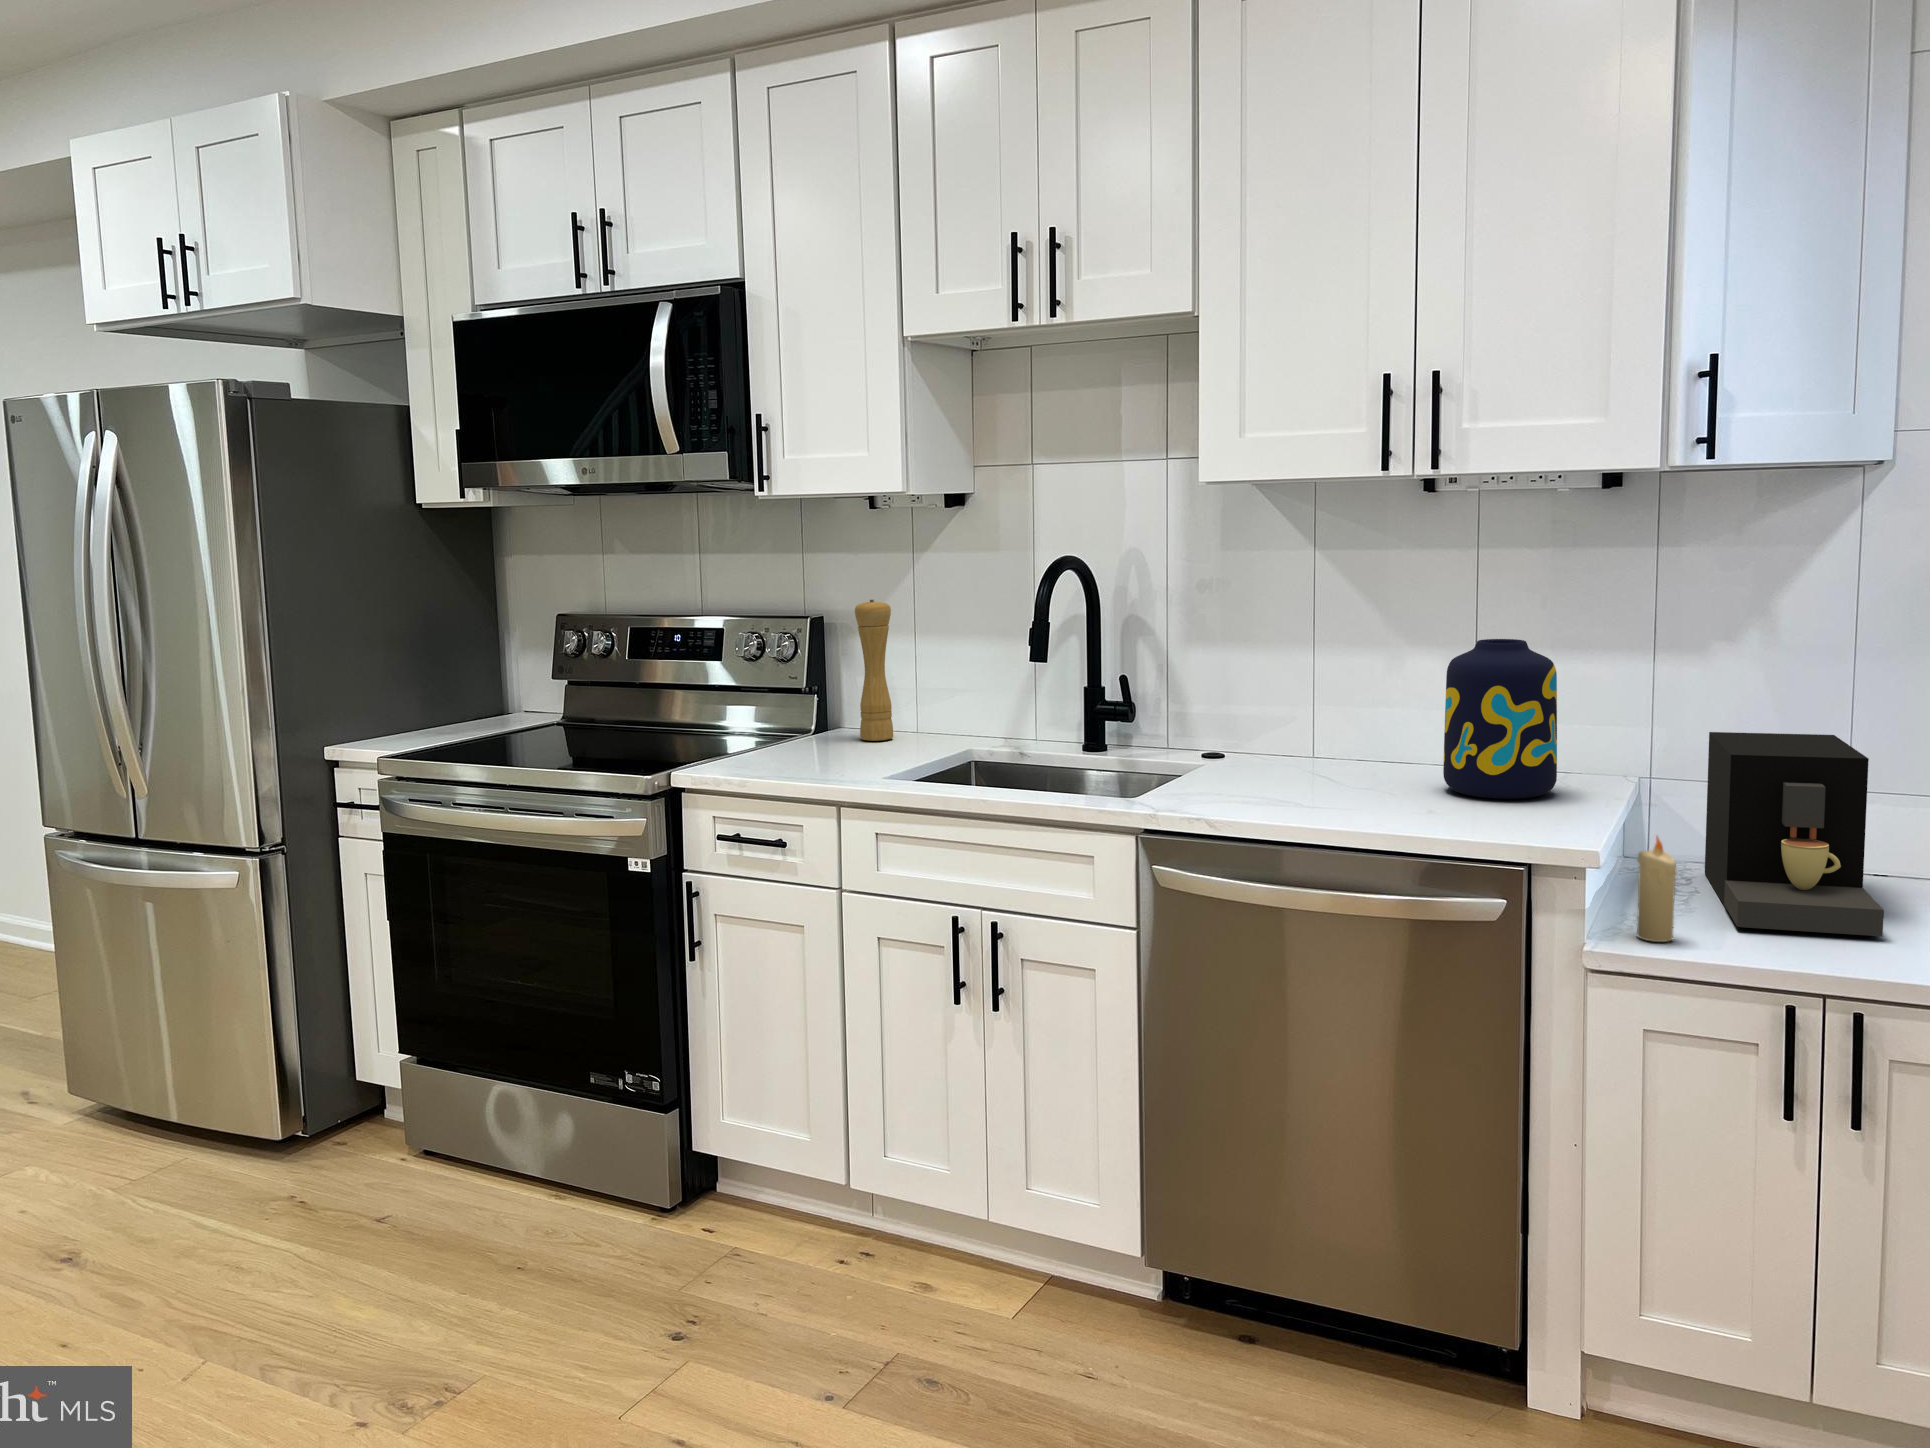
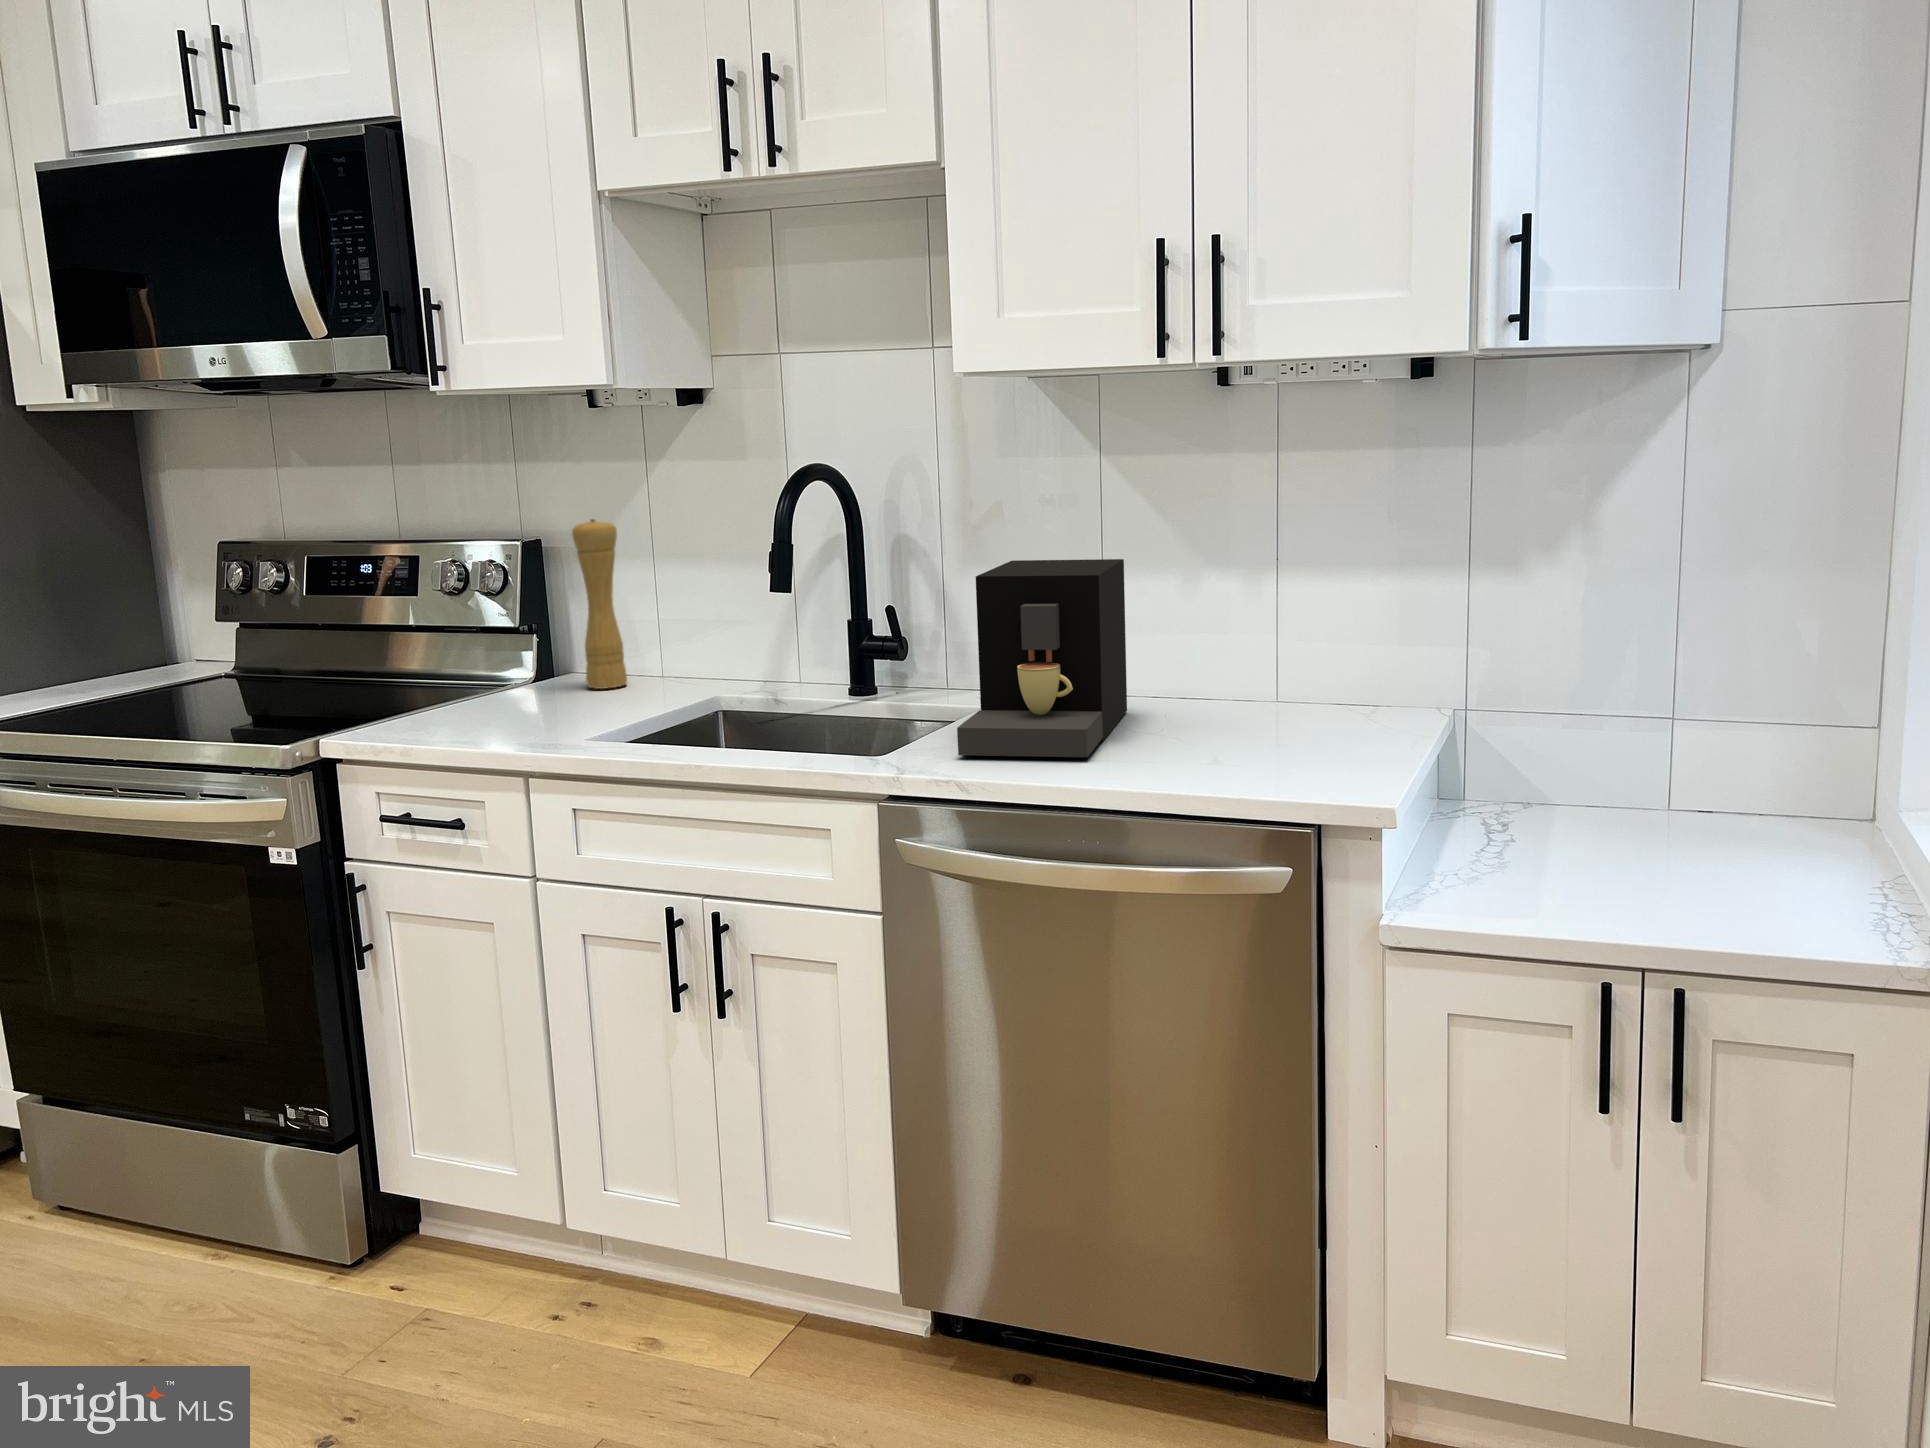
vase: present [1443,639,1557,799] -> none [1238,556,1361,742]
coffee maker: present [1705,732,1884,936] -> present [957,559,1127,757]
candle: present [1637,836,1677,942] -> none [1440,785,1483,910]

